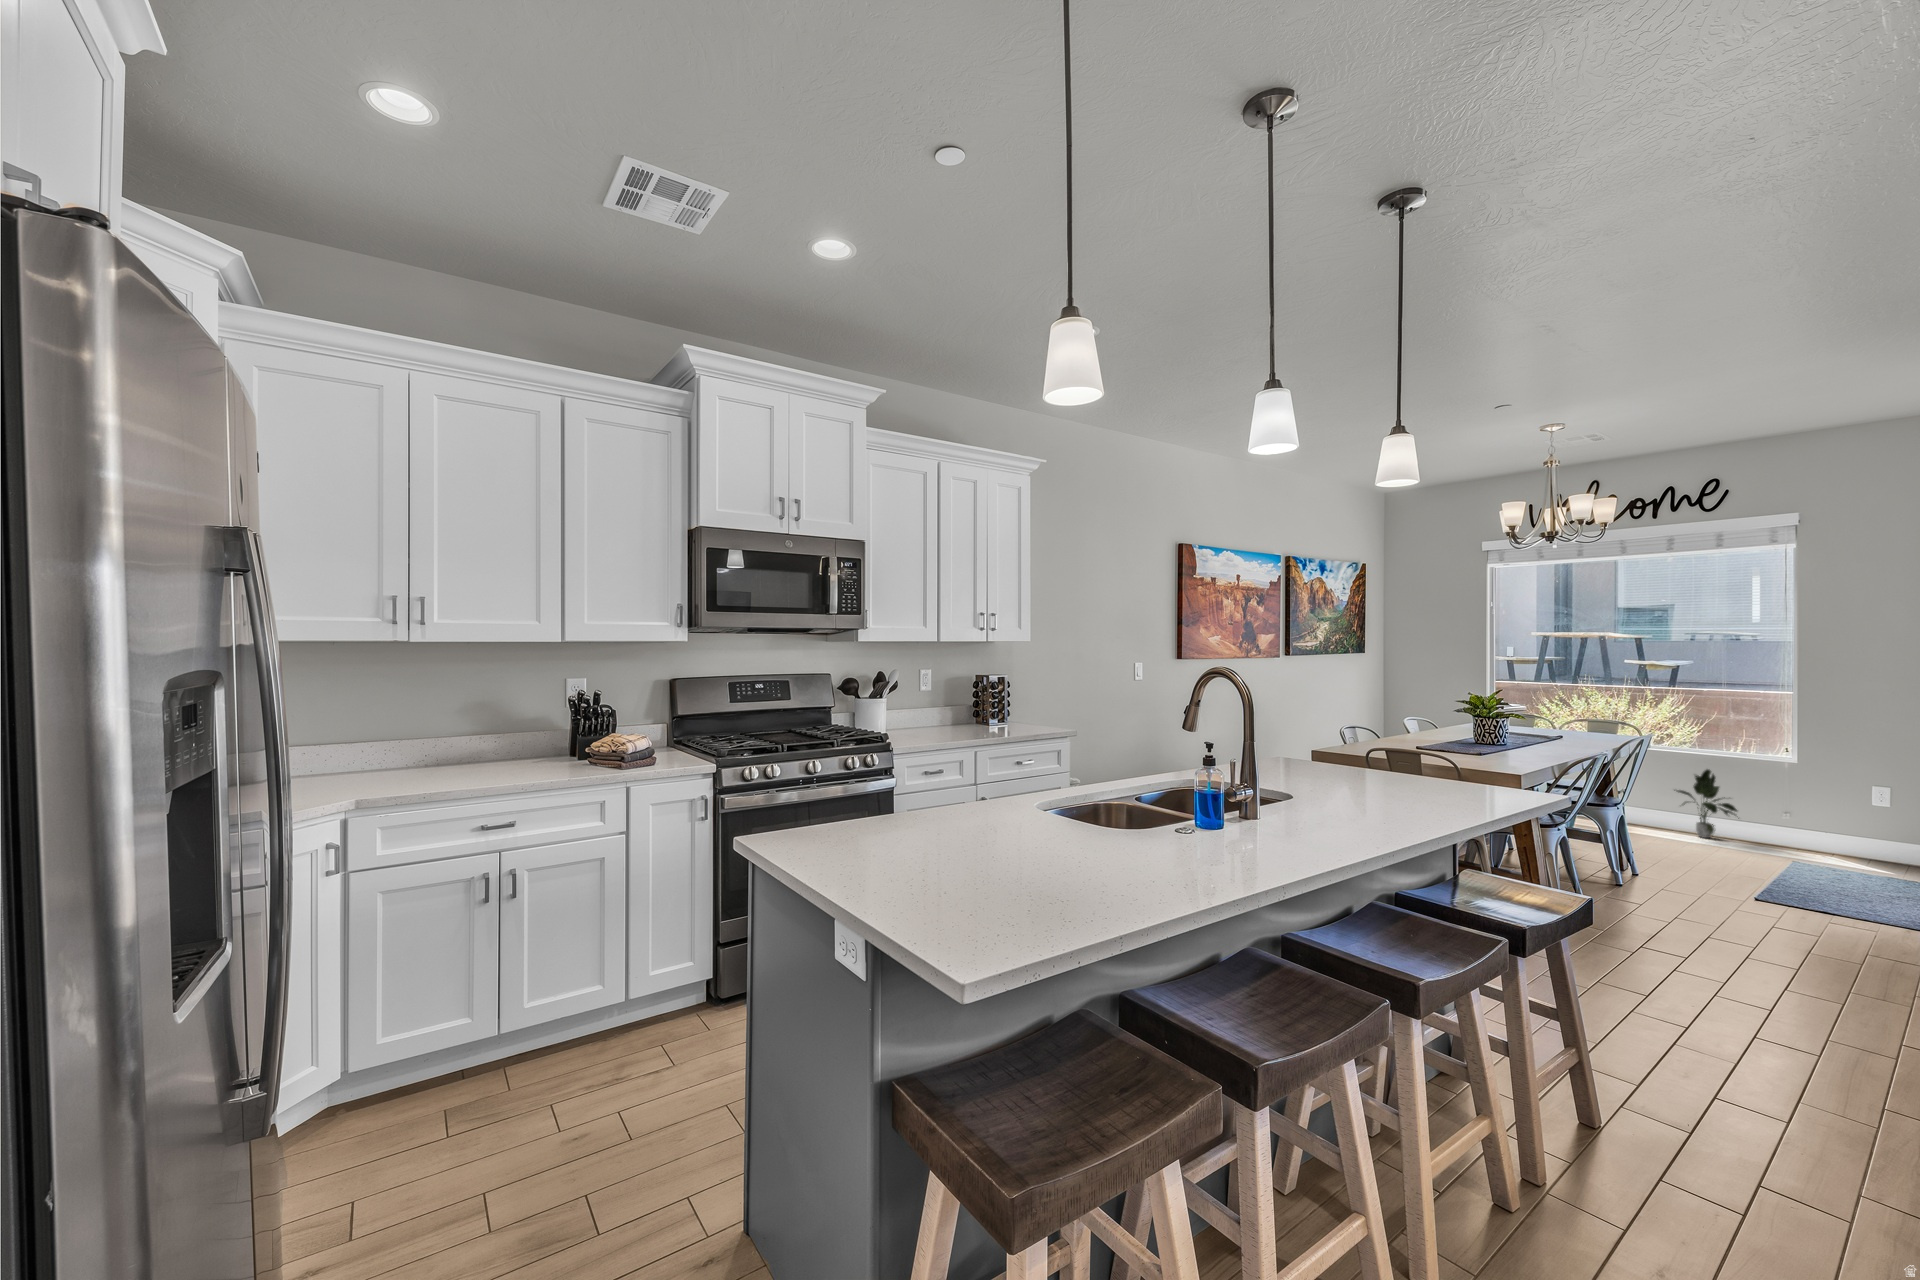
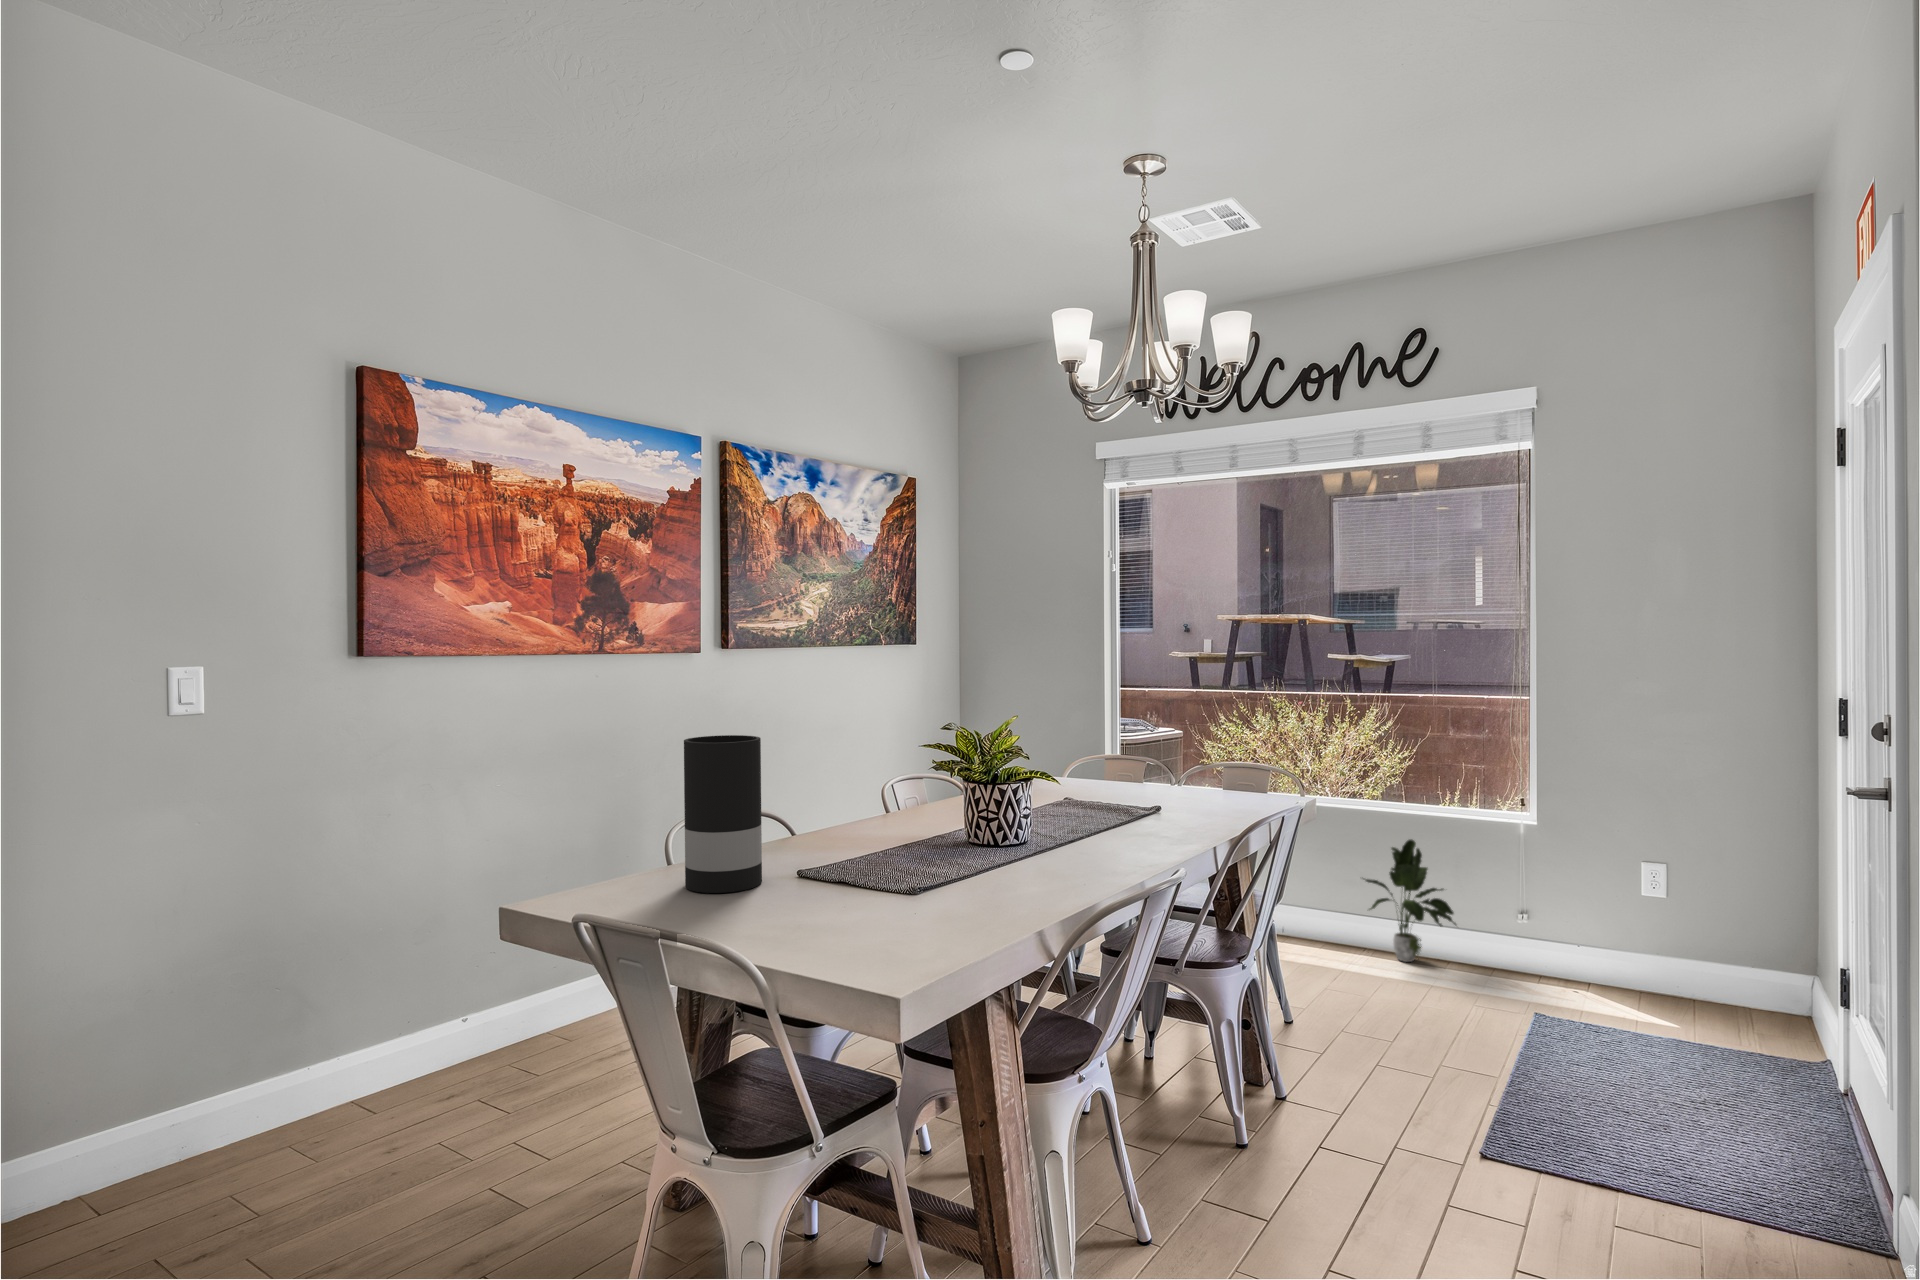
vase: none [1374,692,1407,750] -> present [684,735,762,893]

